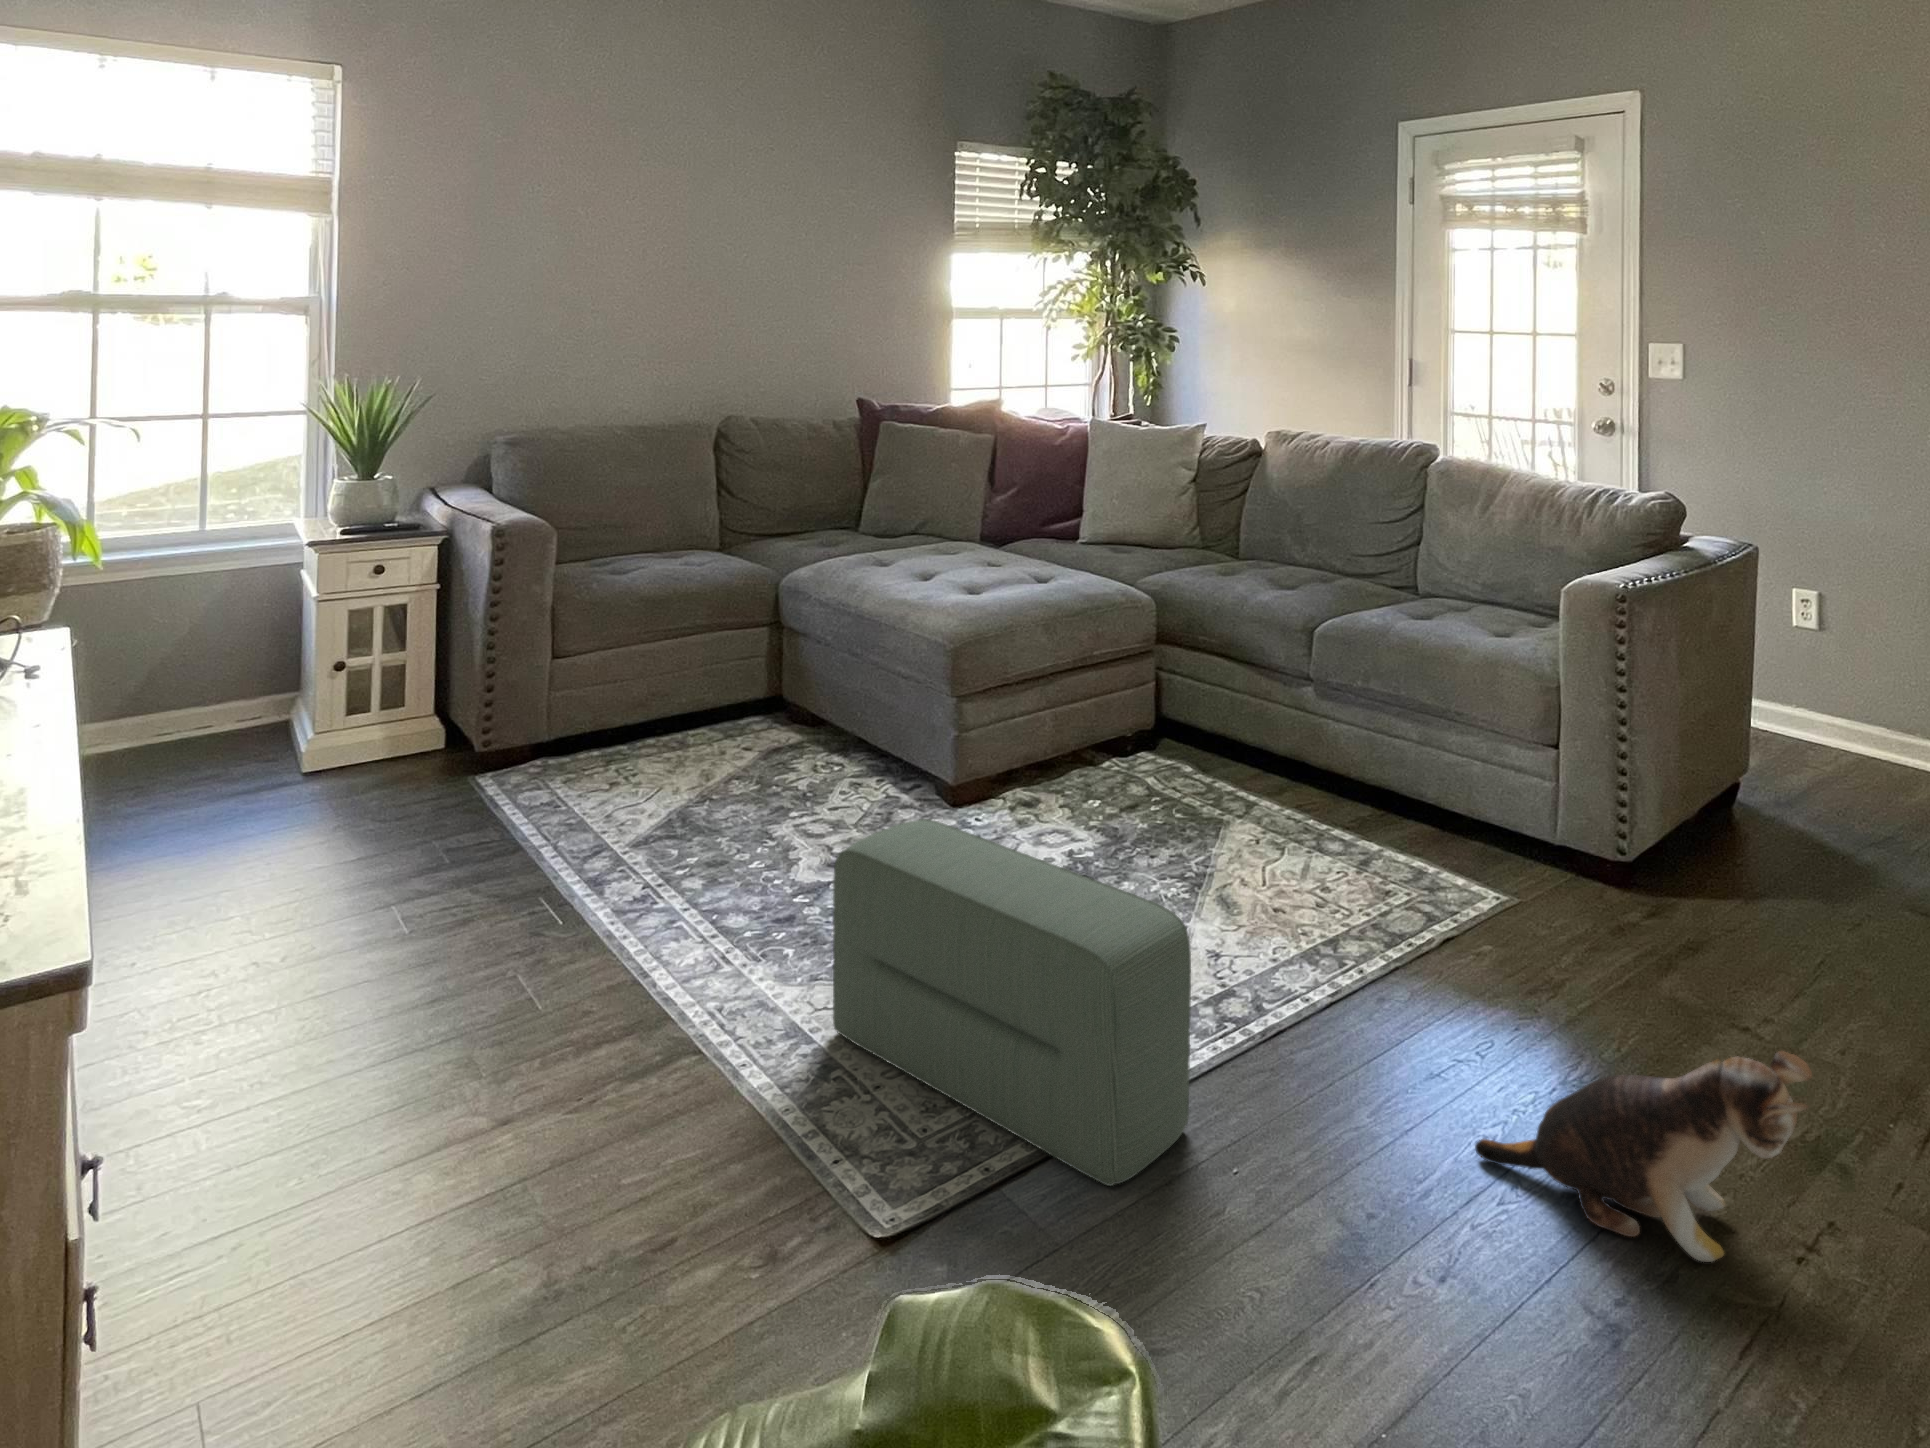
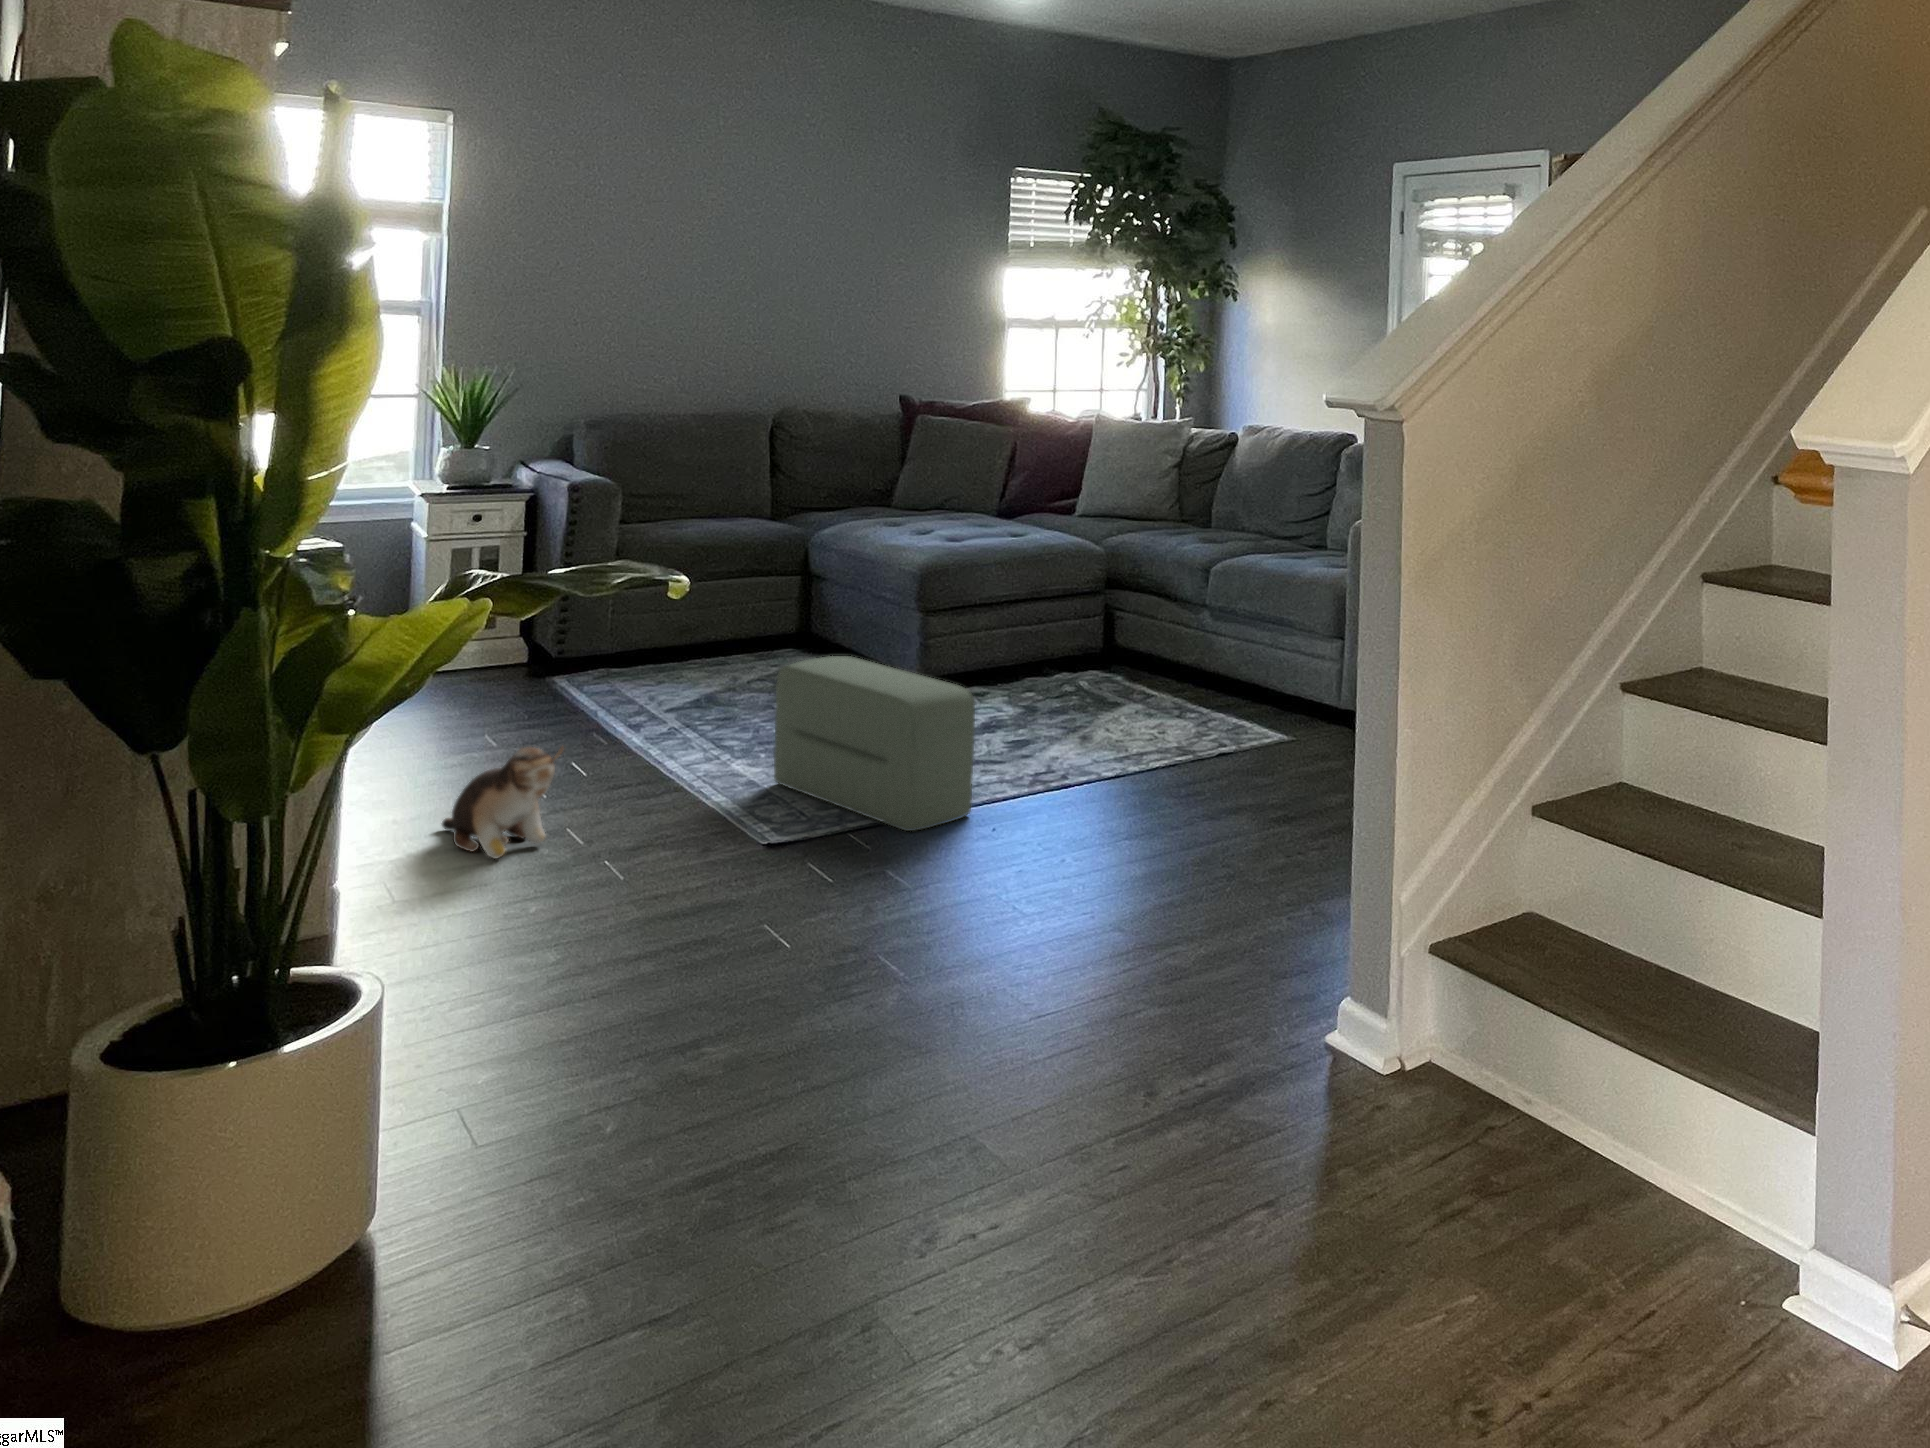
plush toy: present [1475,1051,1812,1262] -> present [442,747,563,858]

